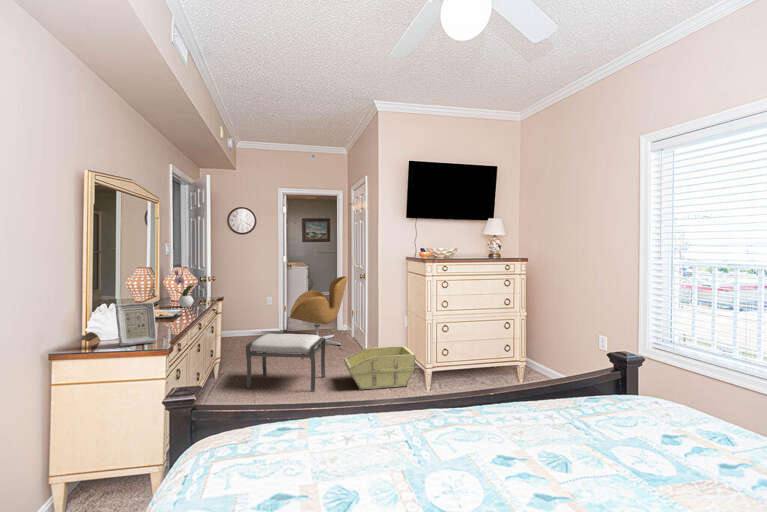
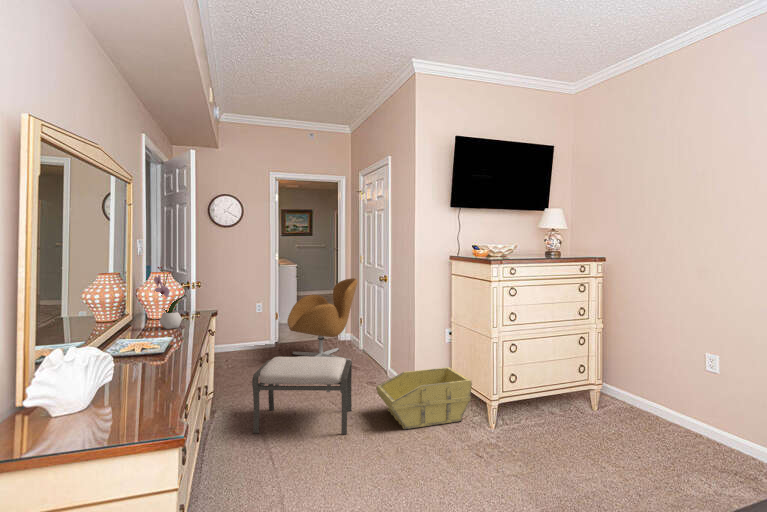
picture frame: present [115,302,157,346] -> none [75,340,154,426]

